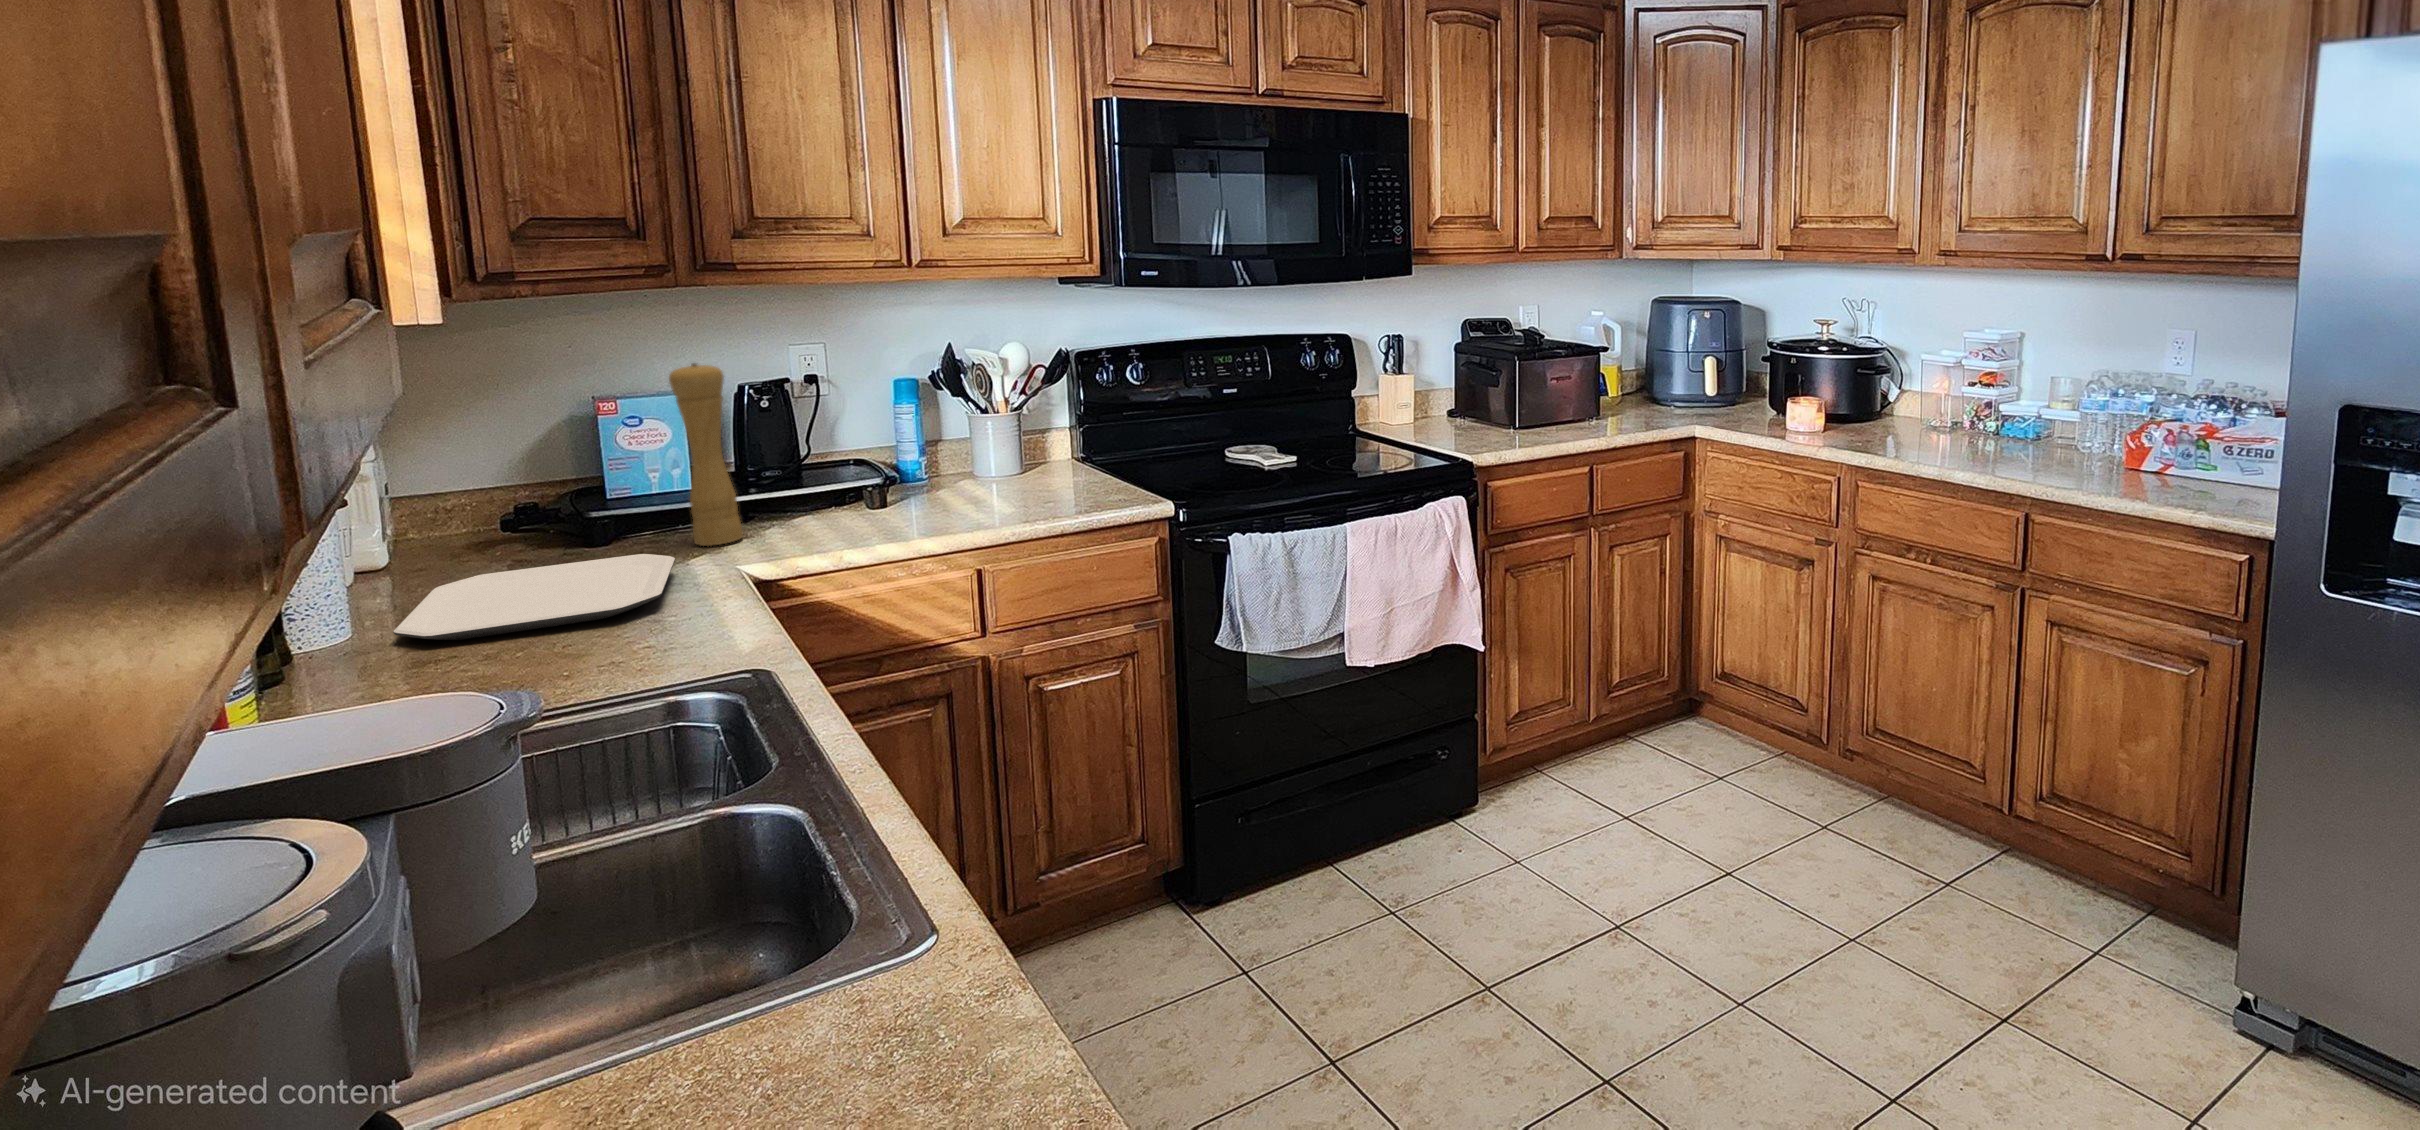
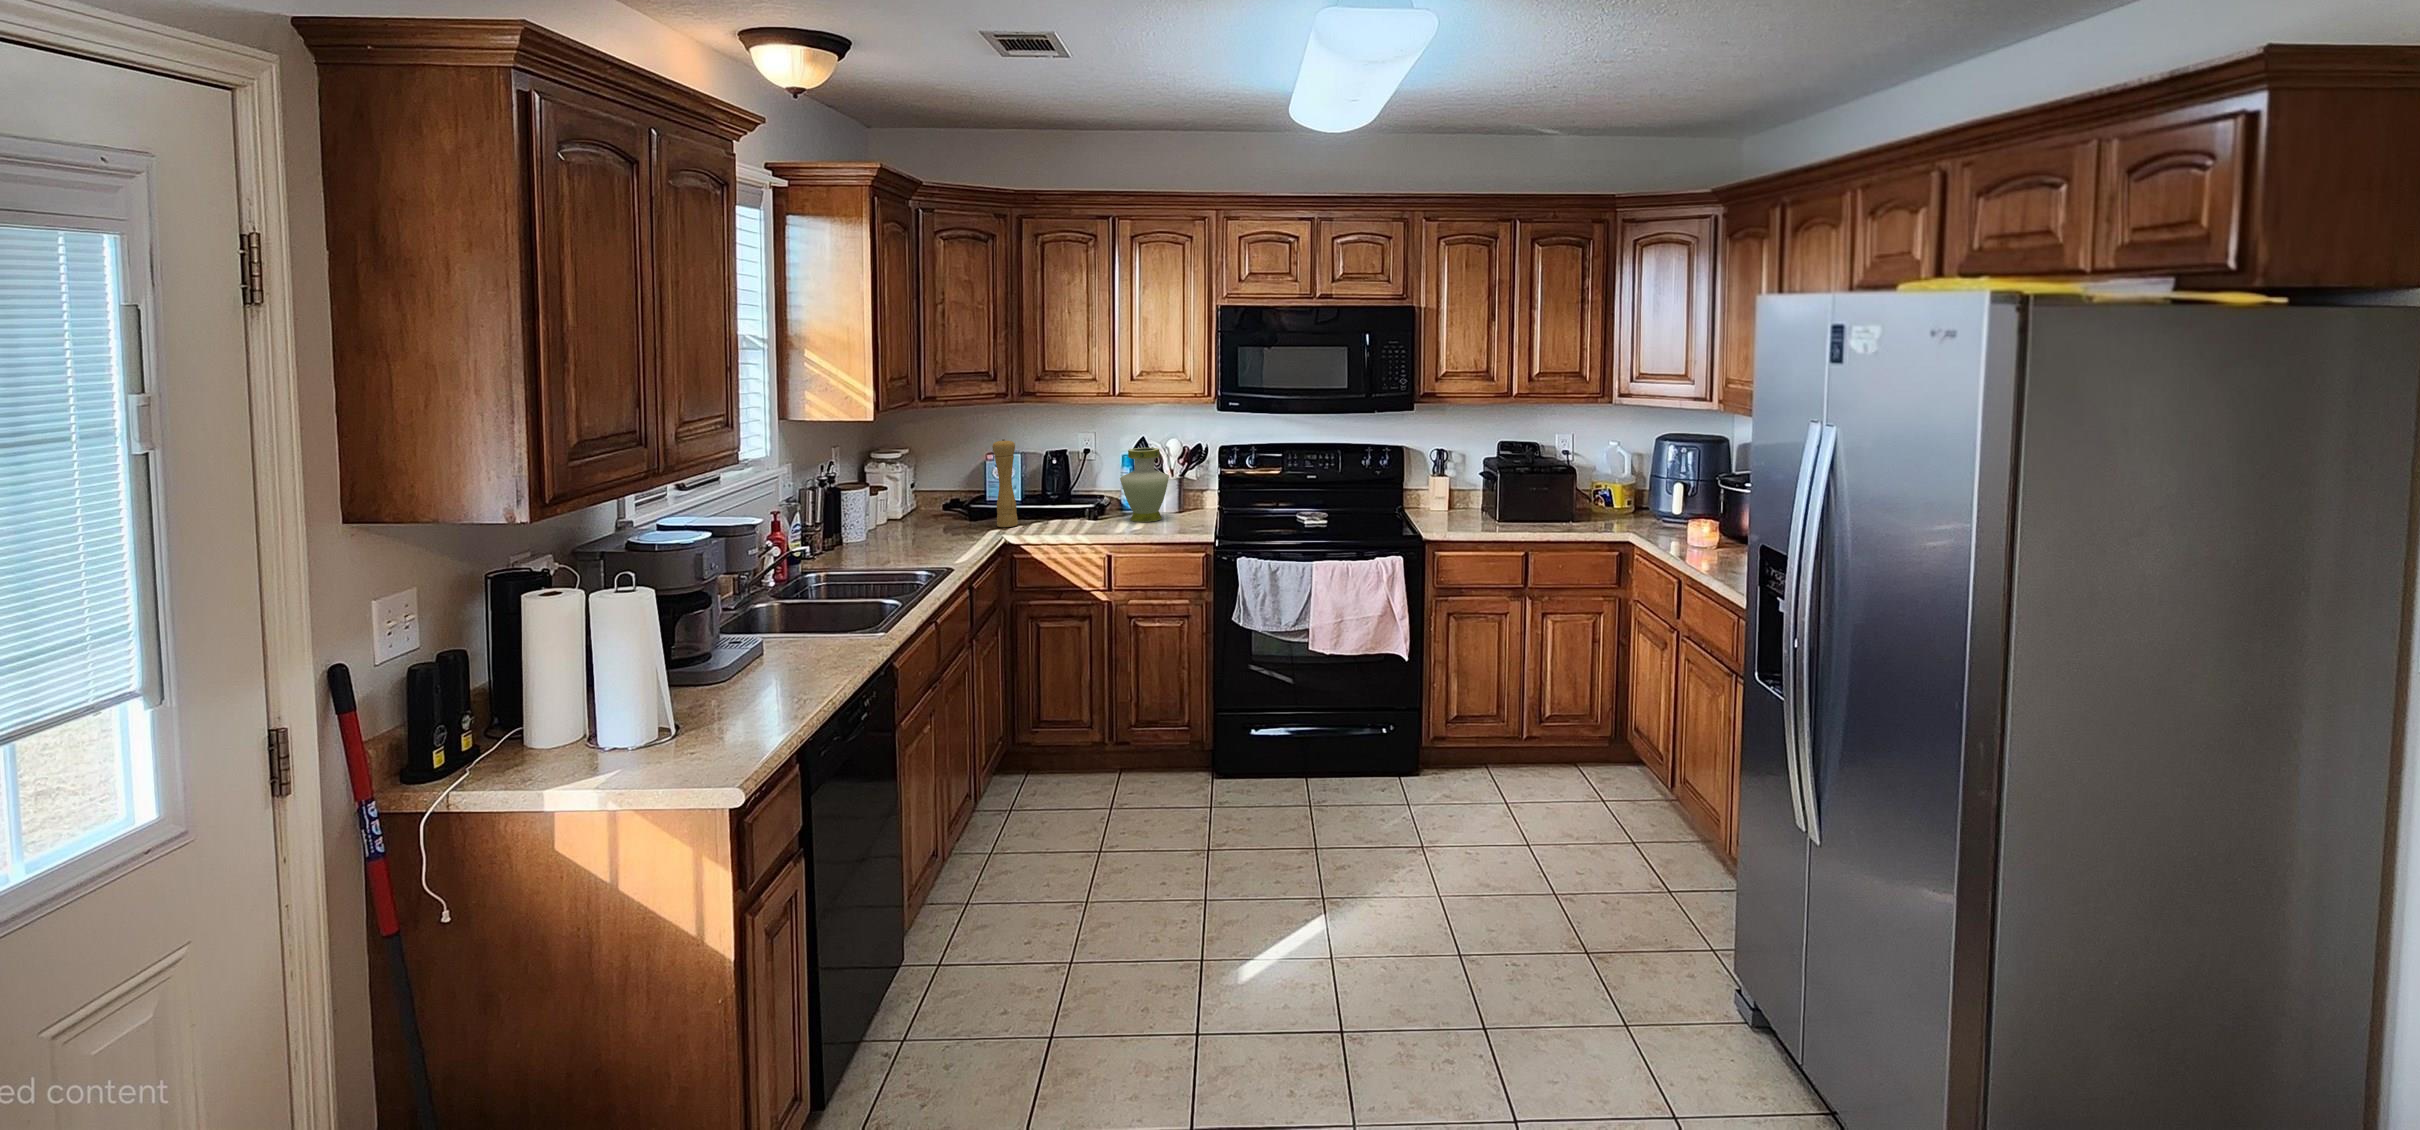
vase: none [935,360,1033,497] -> present [1120,448,1169,522]
plate: present [393,554,675,640] -> none [863,525,975,547]

